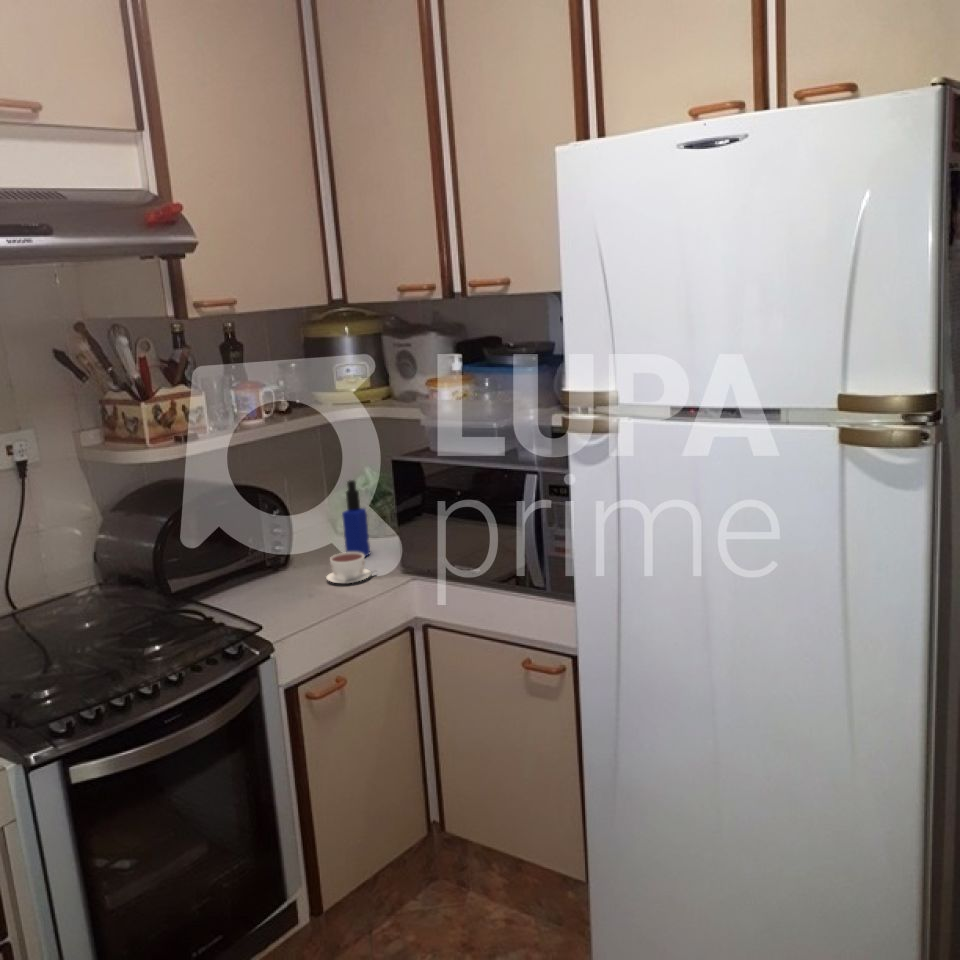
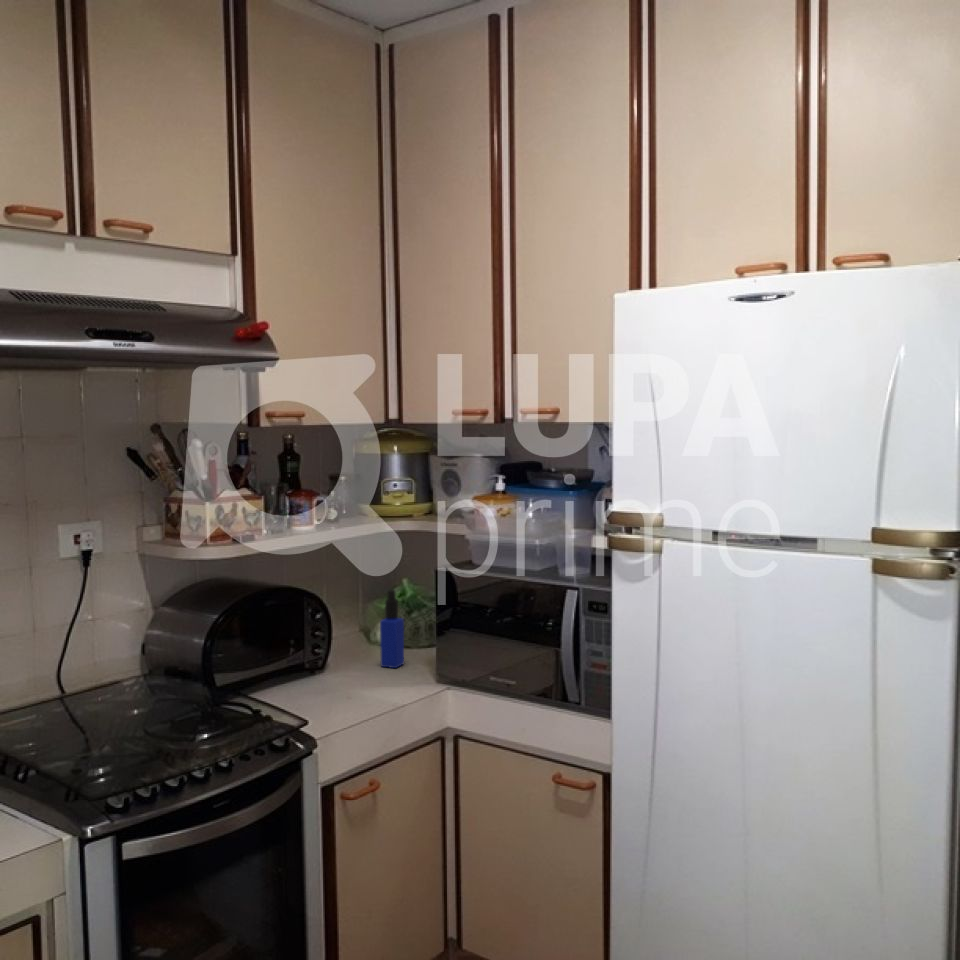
coffee cup: present [326,552,372,583] -> none [363,659,413,689]

